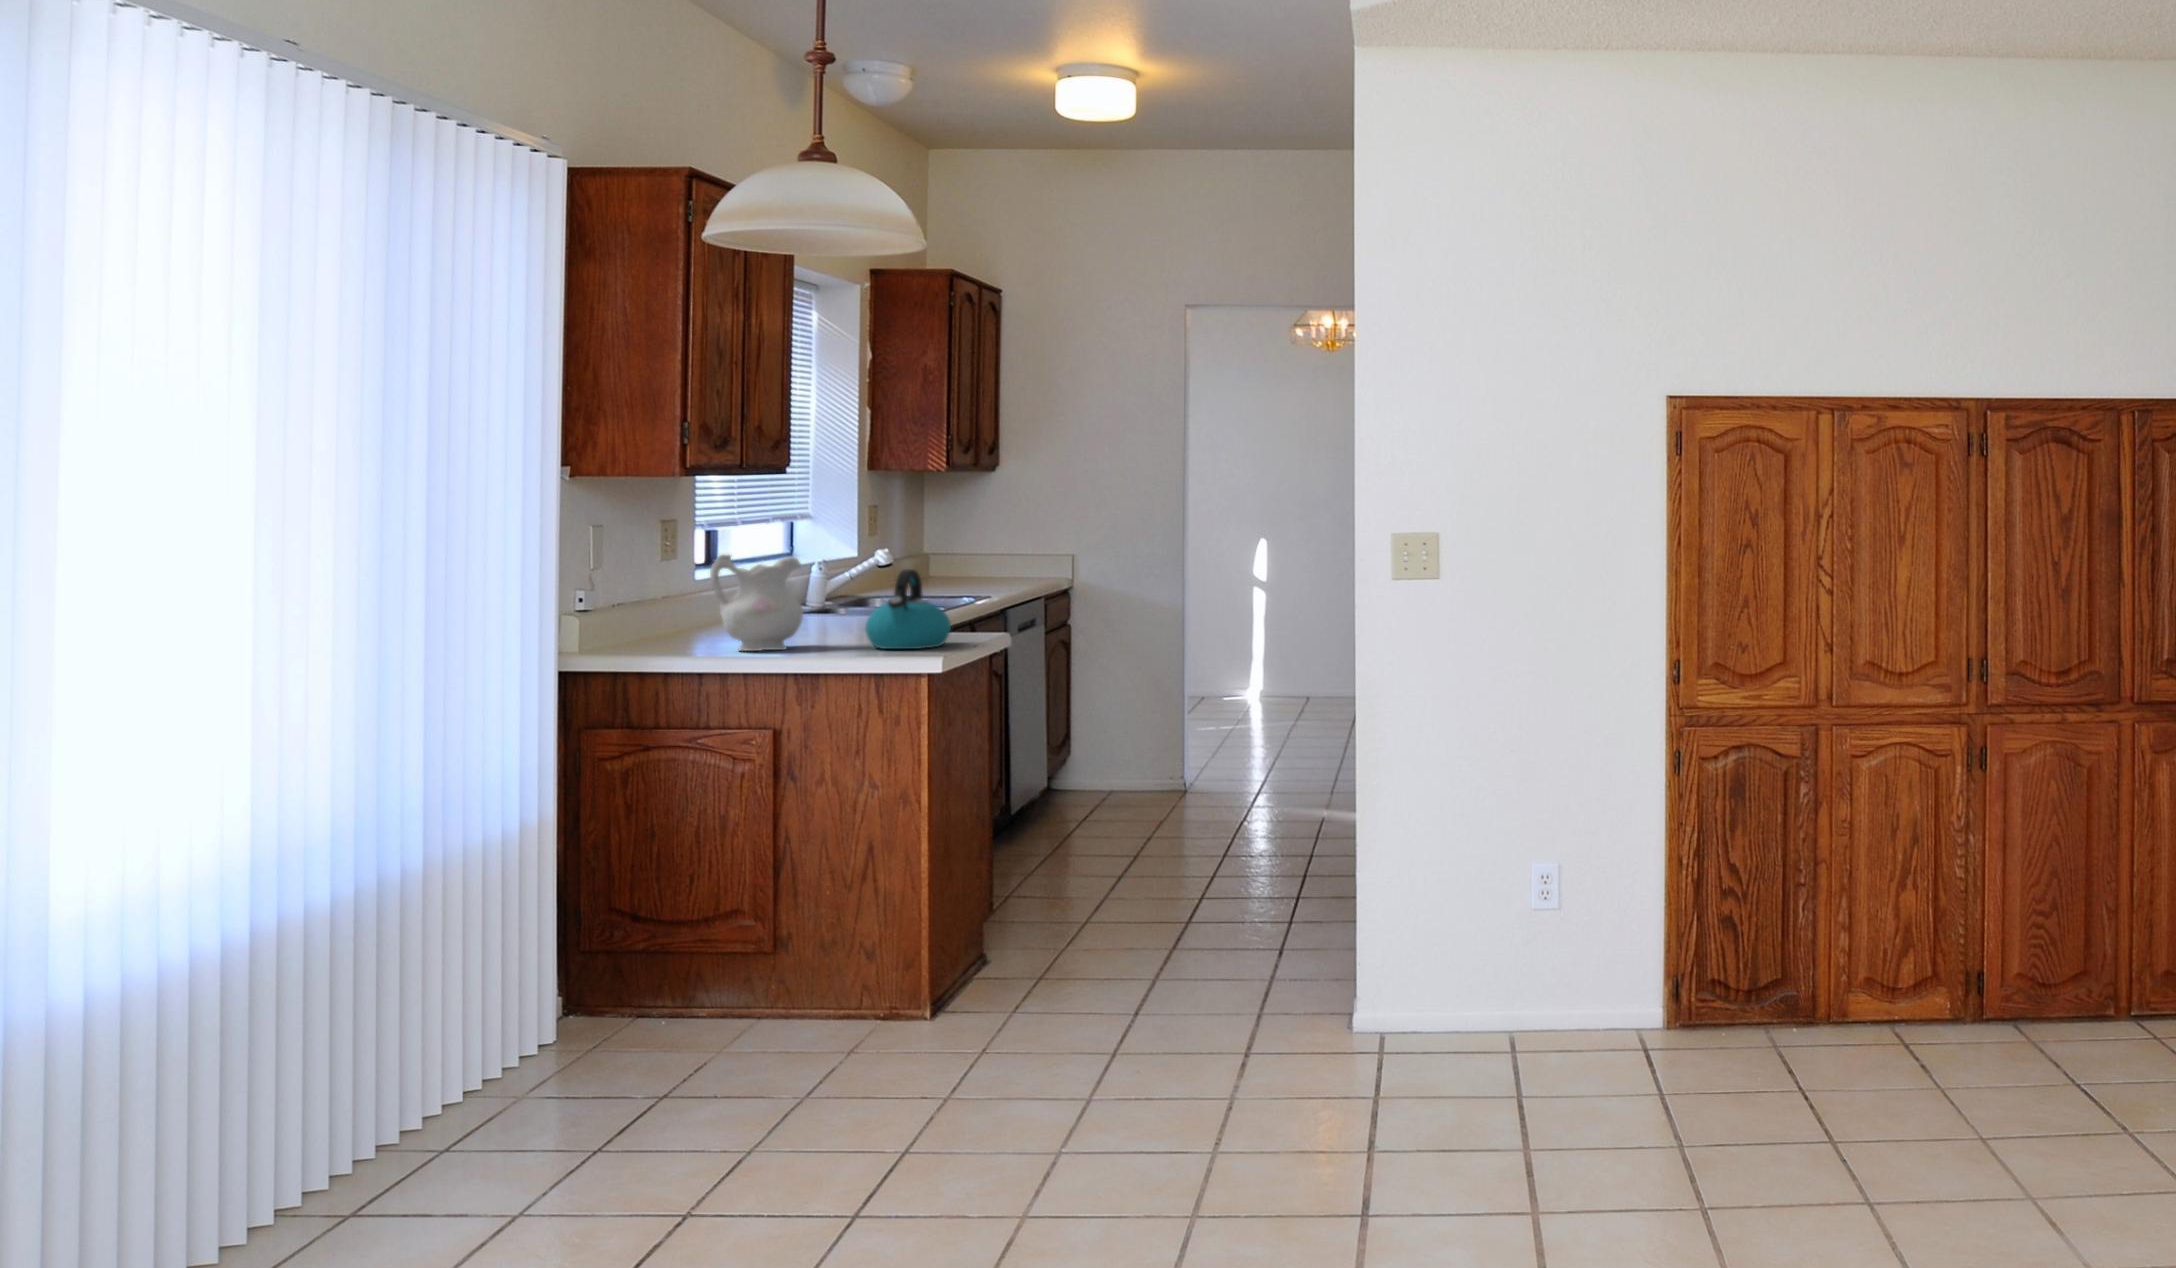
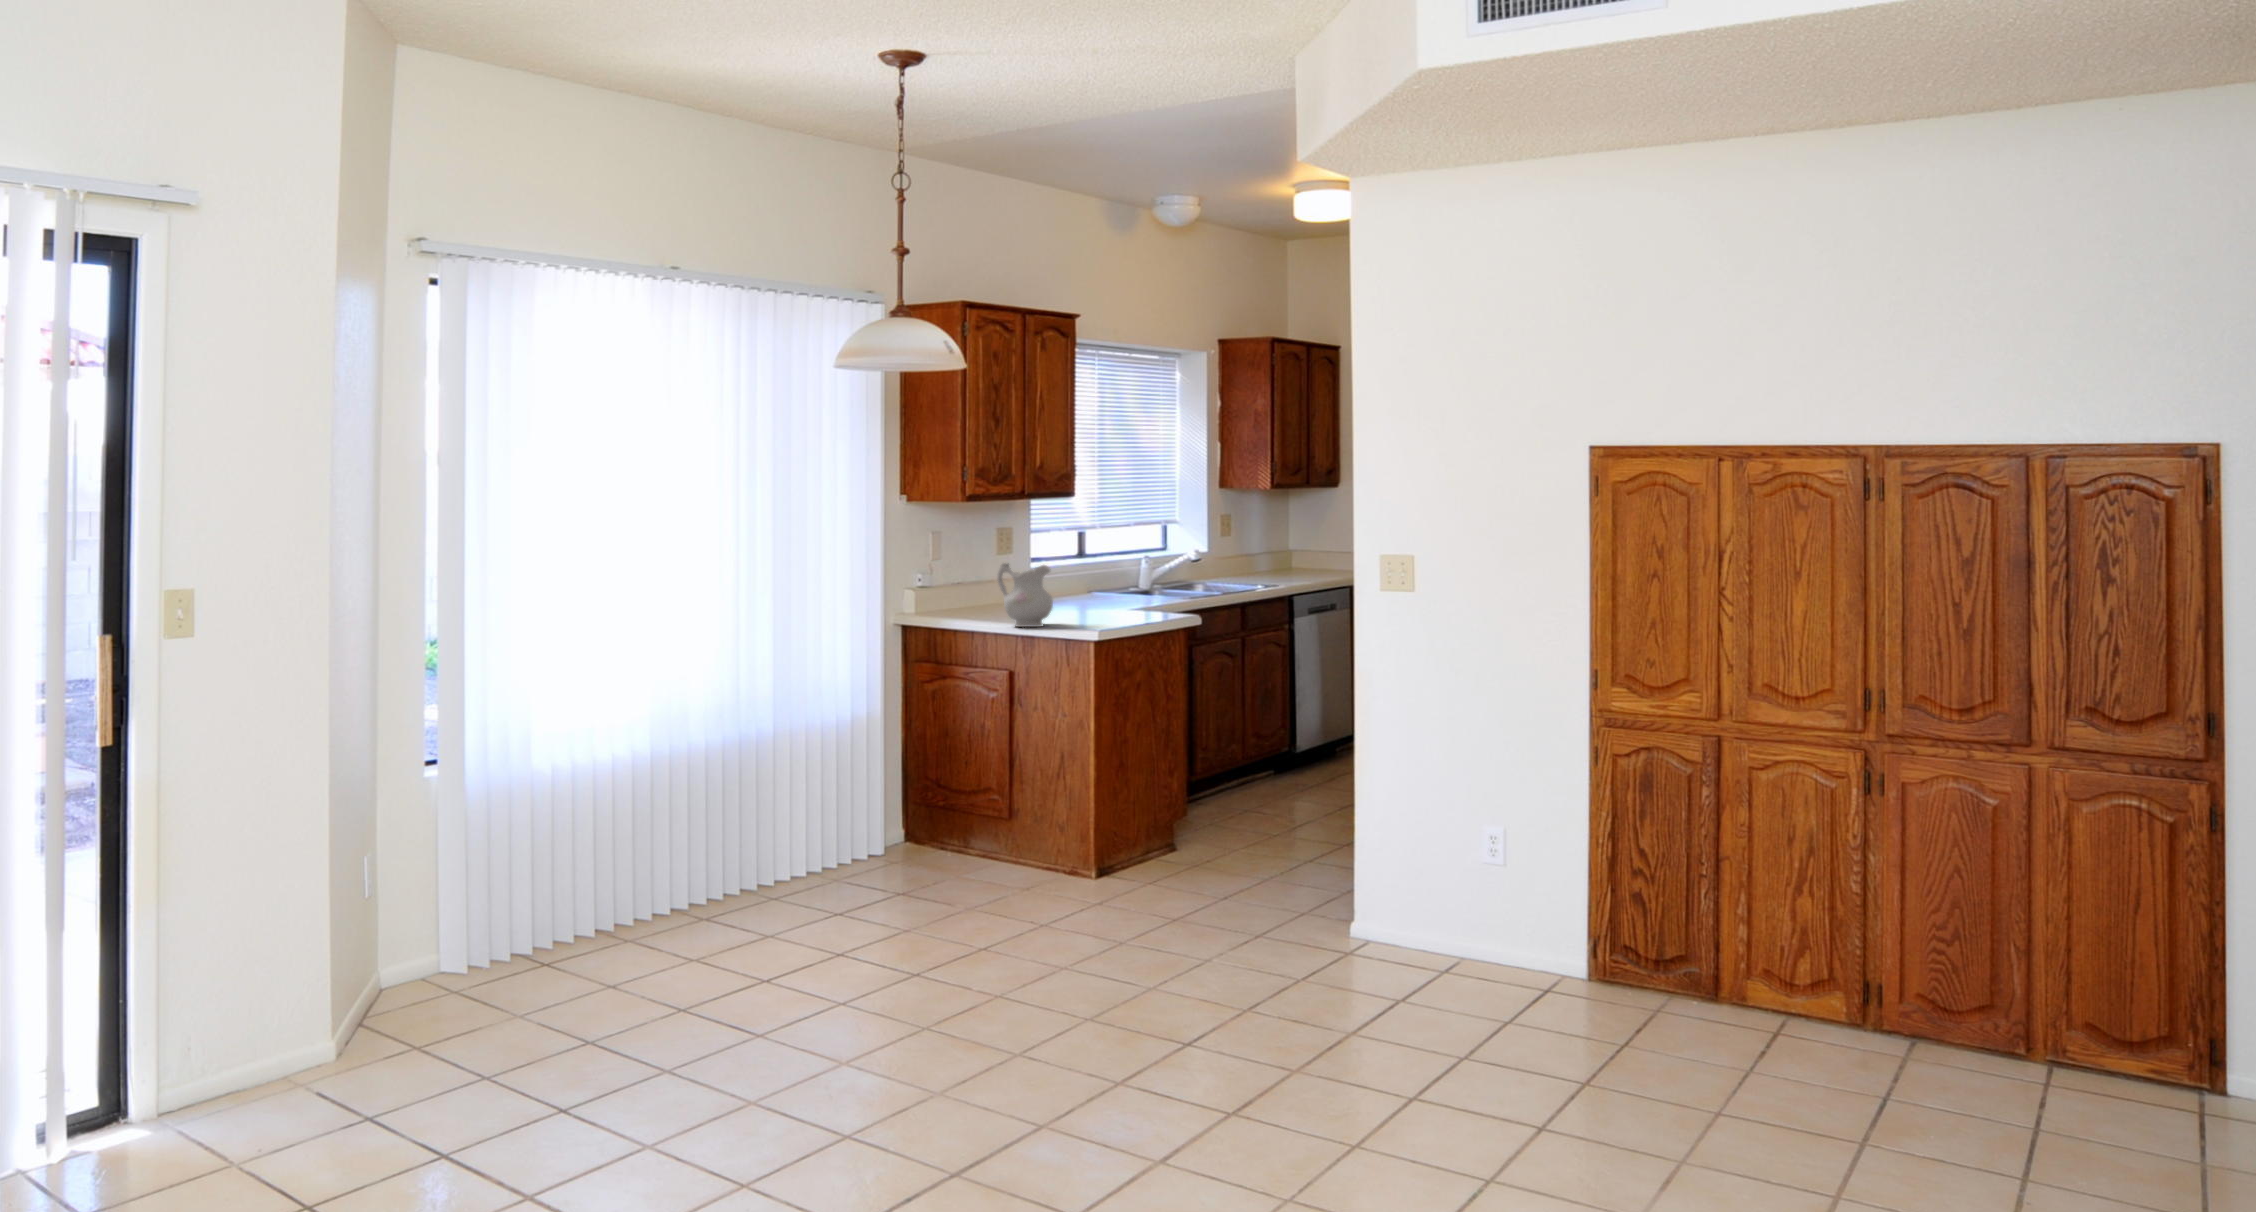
kettle: present [865,569,951,649] -> none [1078,575,1133,630]

